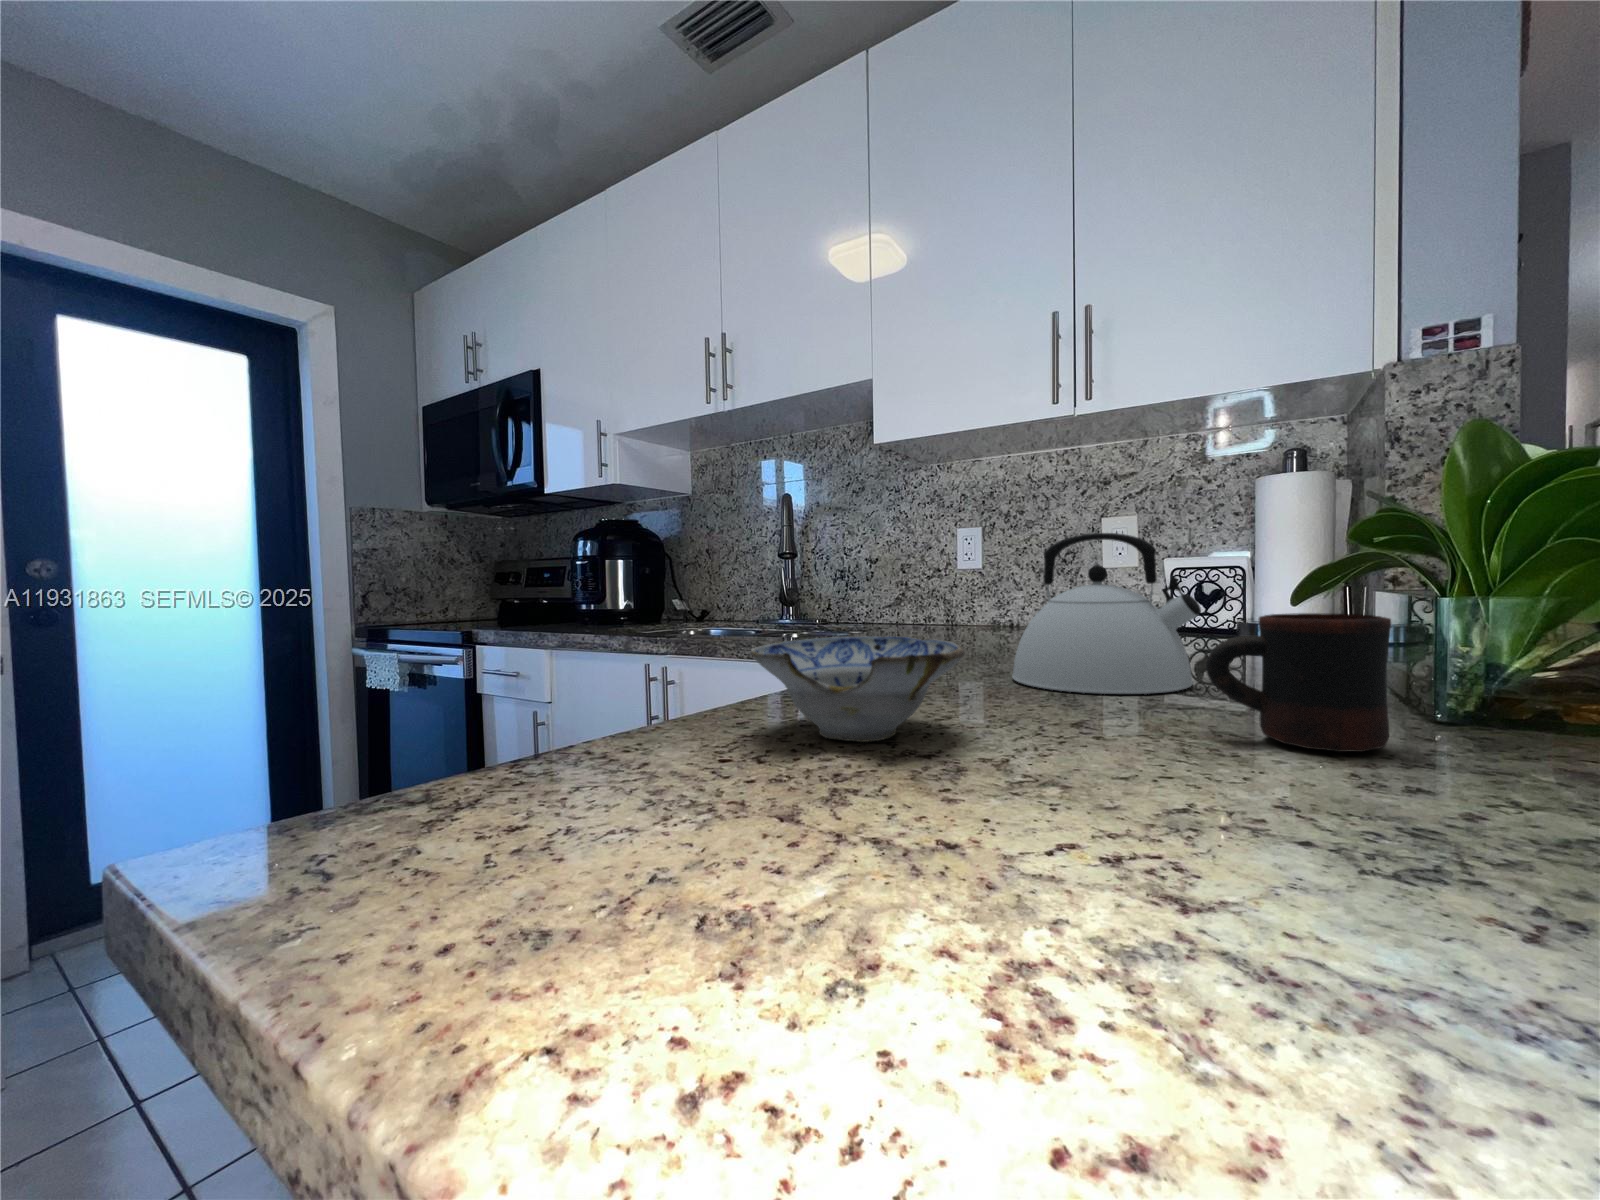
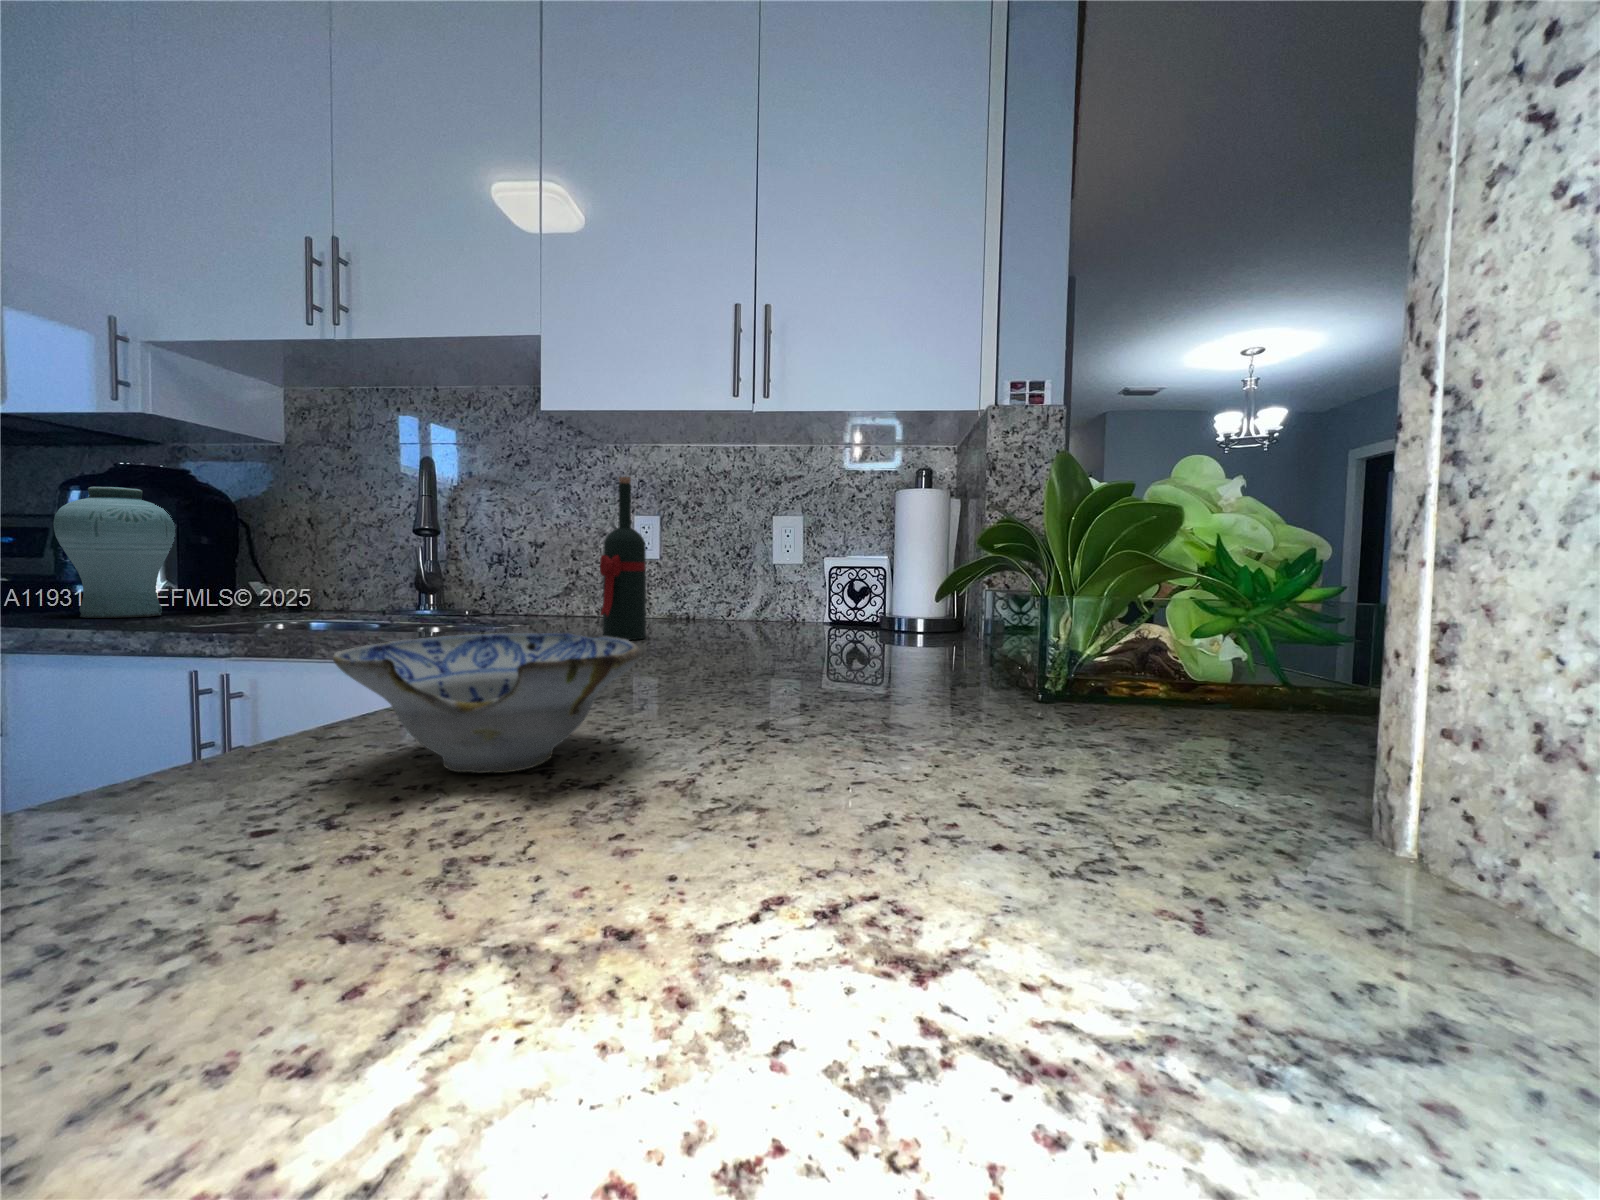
wine bottle: none [929,495,972,645] -> present [600,477,646,640]
kettle: present [1012,533,1201,694] -> none [689,525,868,690]
vase: none [562,534,626,627] -> present [54,487,175,618]
mug: present [1206,613,1391,752] -> none [885,610,1033,741]

